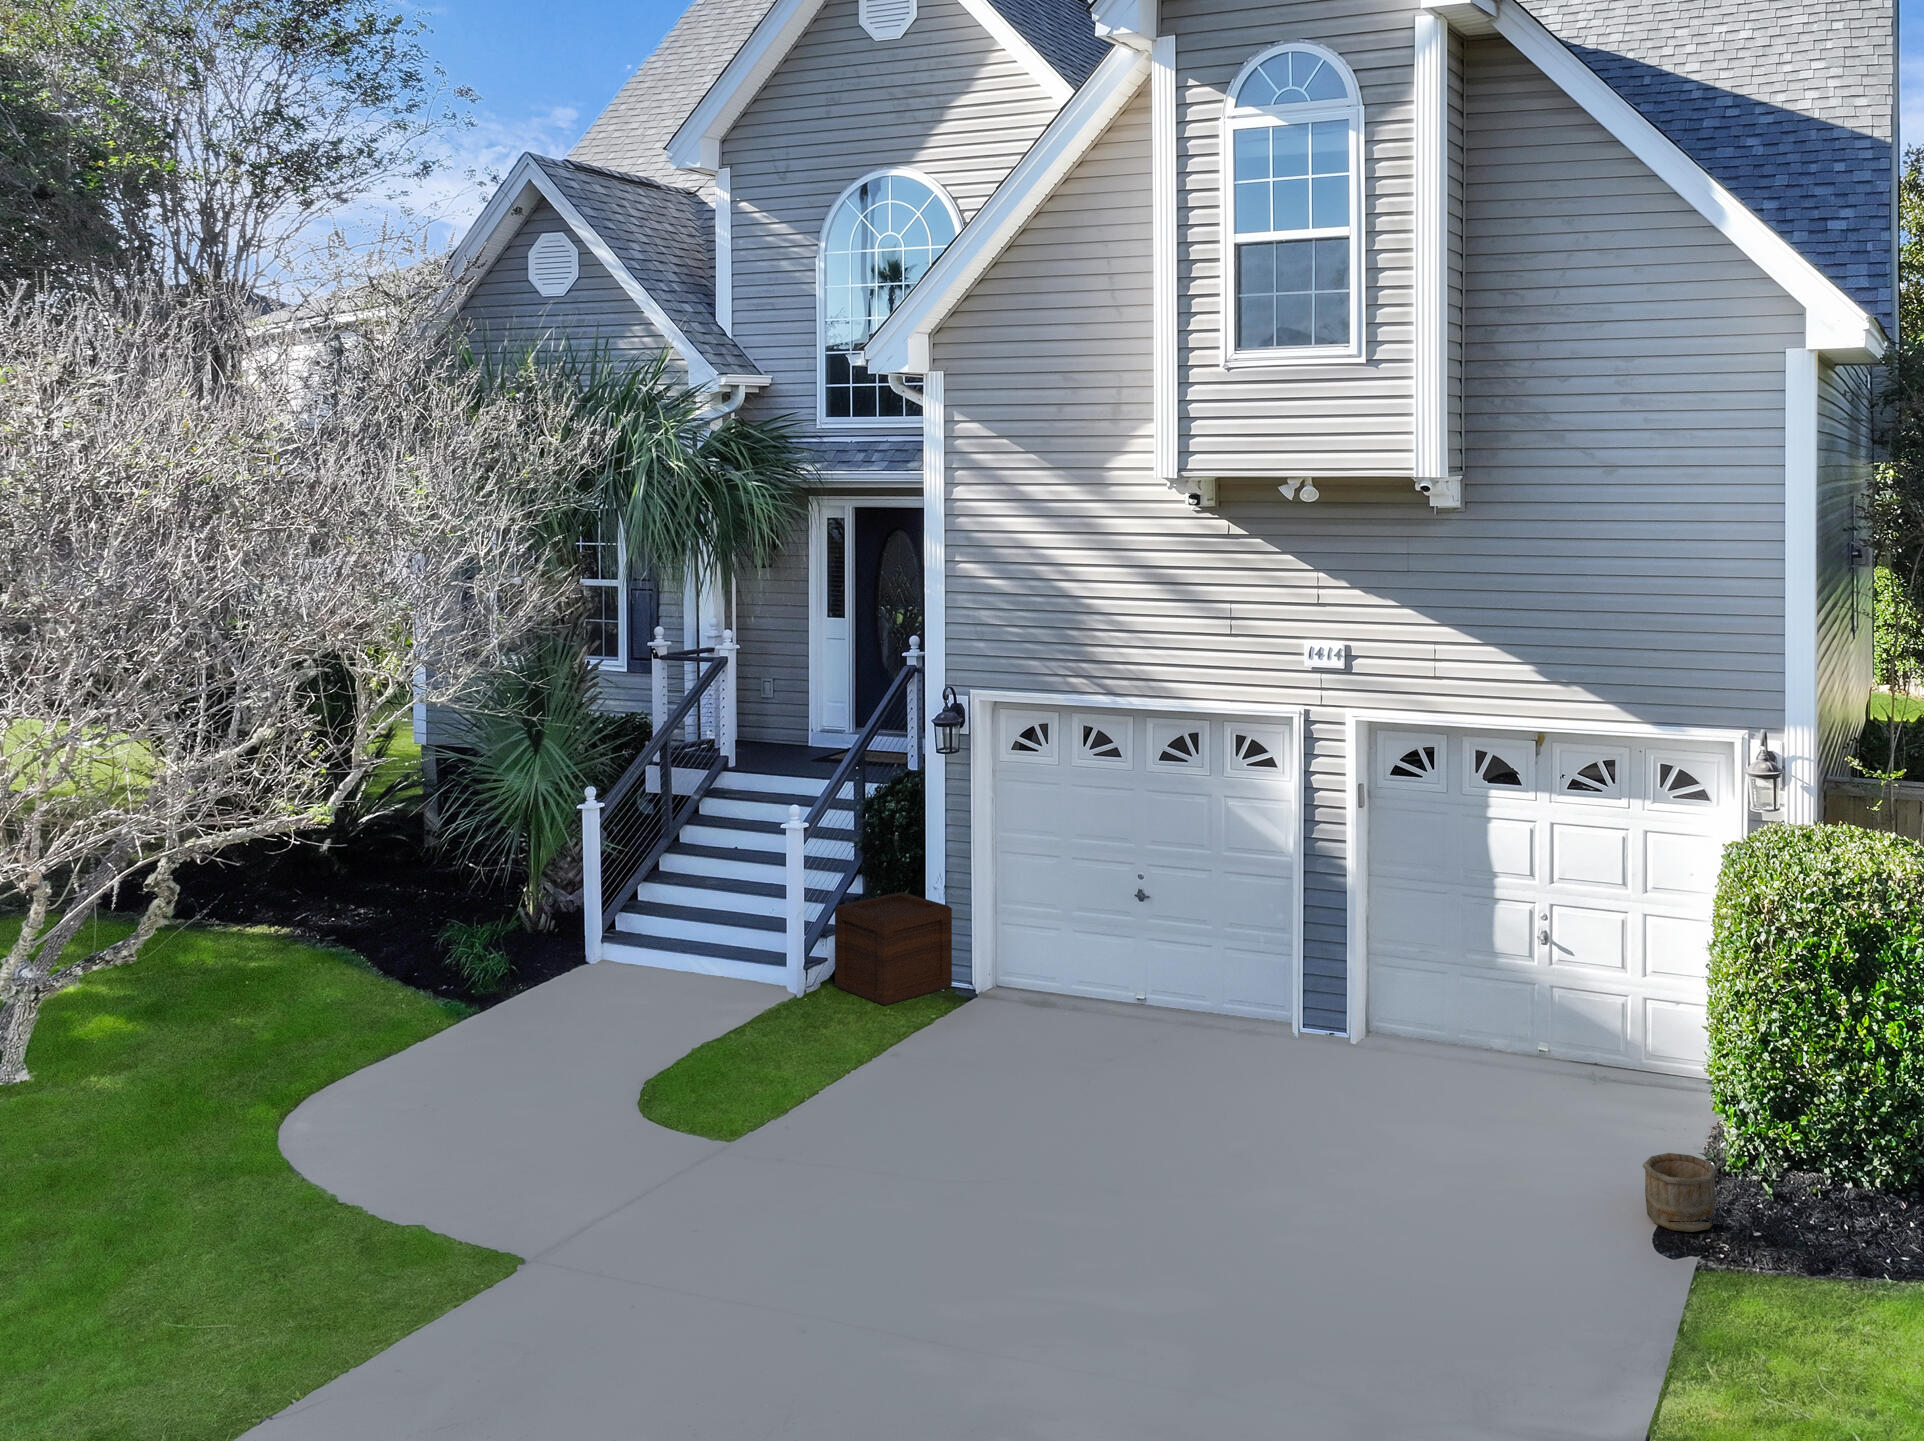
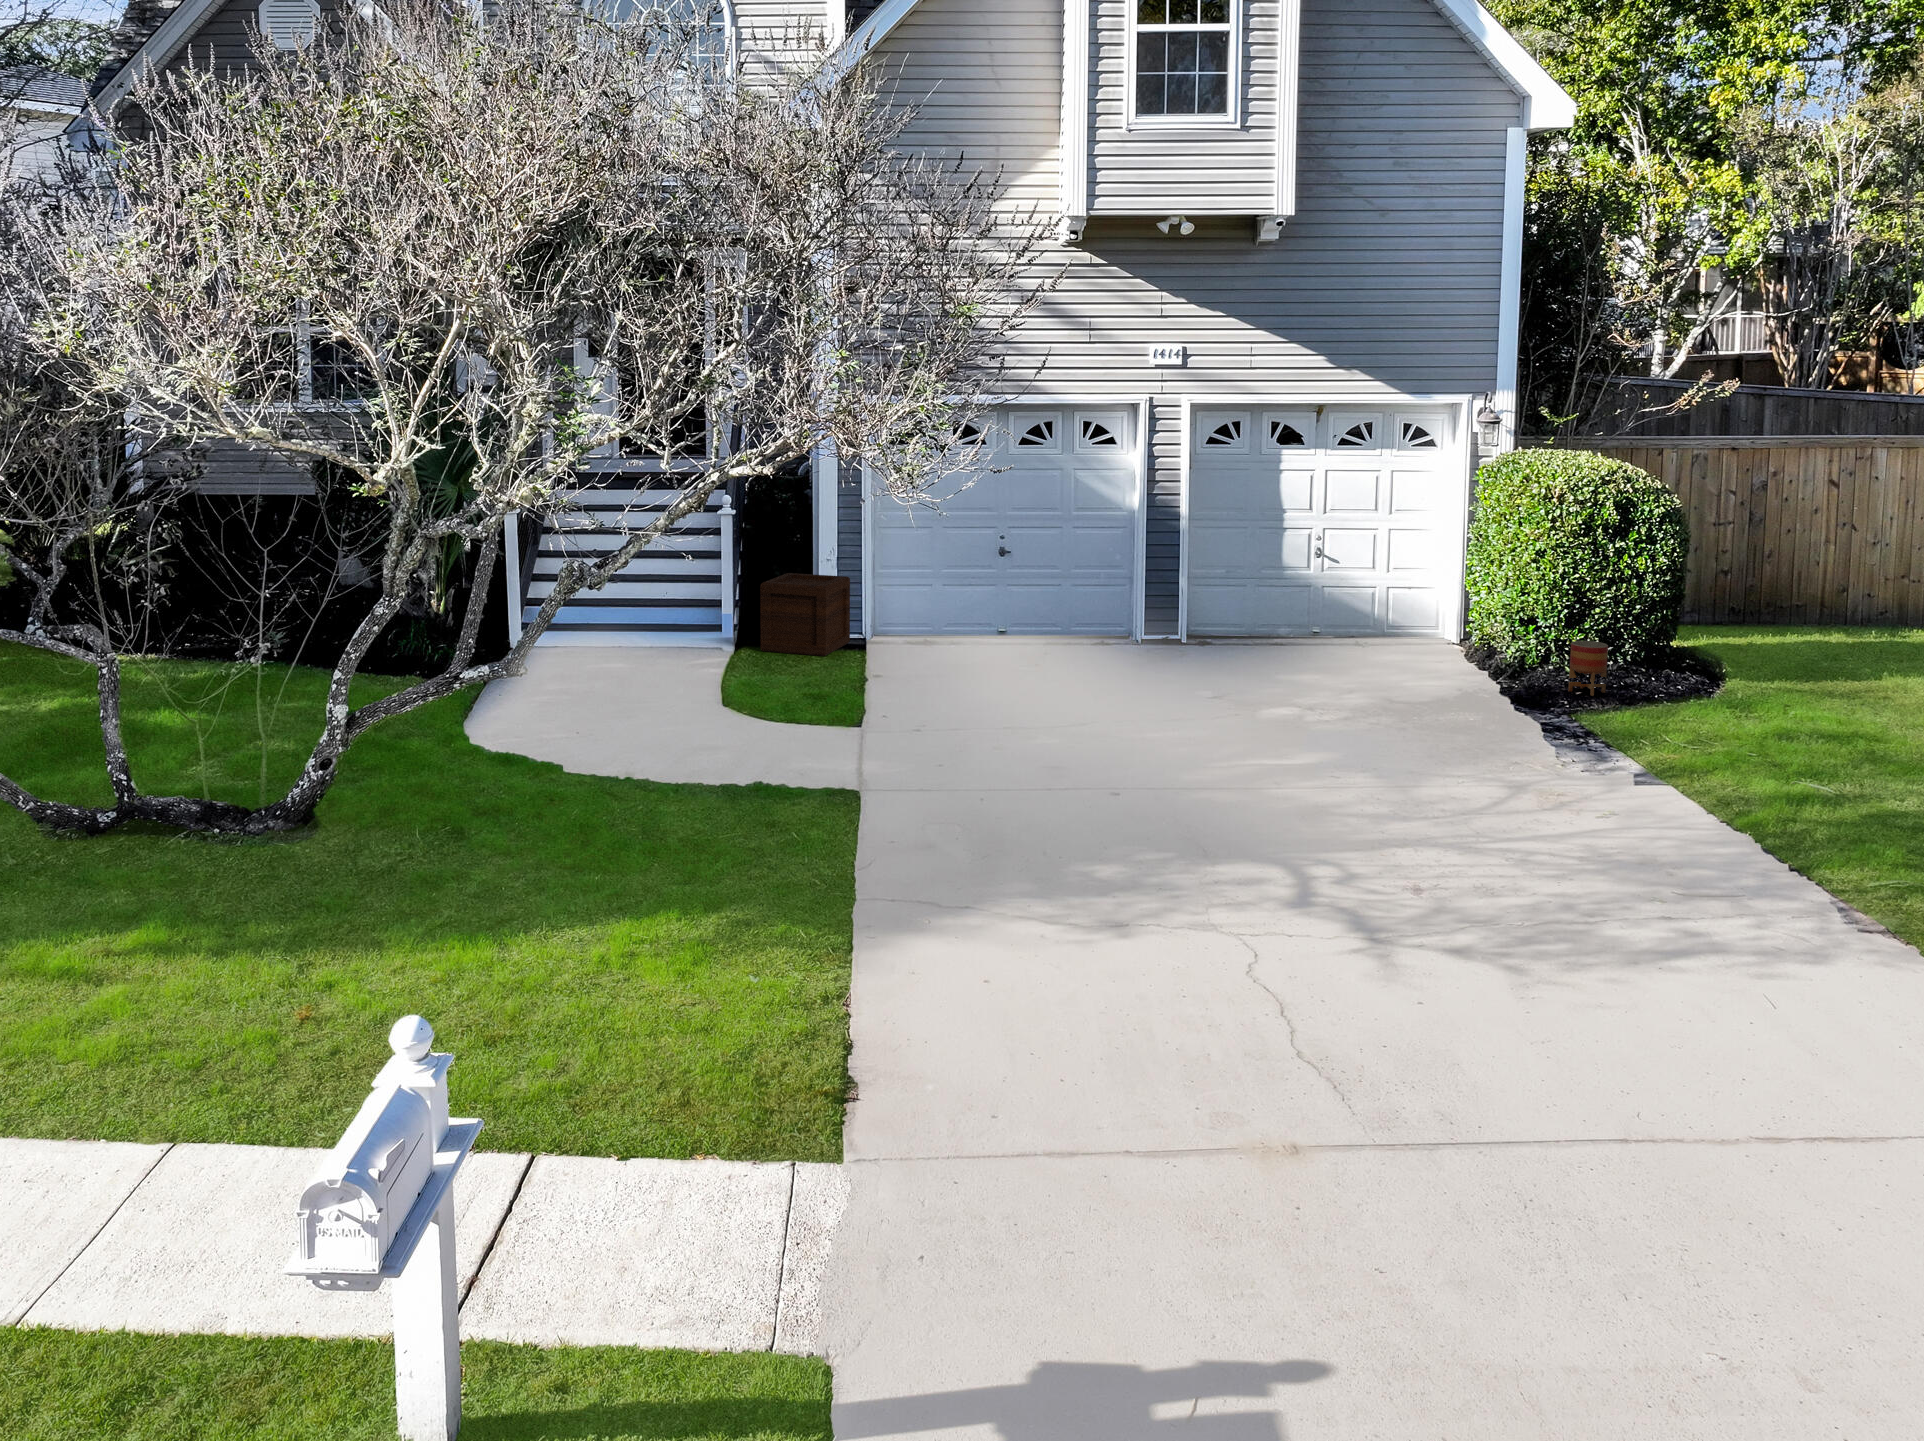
wooden bucket: present [1643,1153,1717,1232] -> none [1498,650,1547,692]
planter: none [1748,1160,1808,1260] -> present [1568,641,1608,696]

